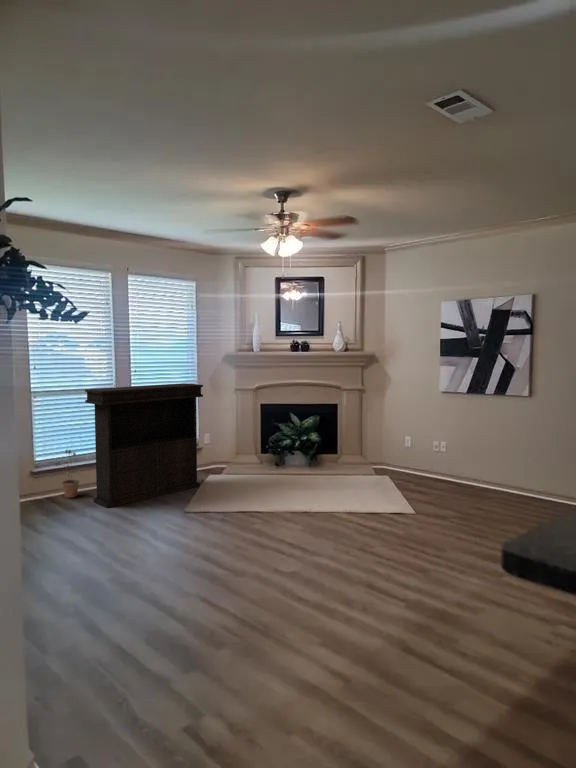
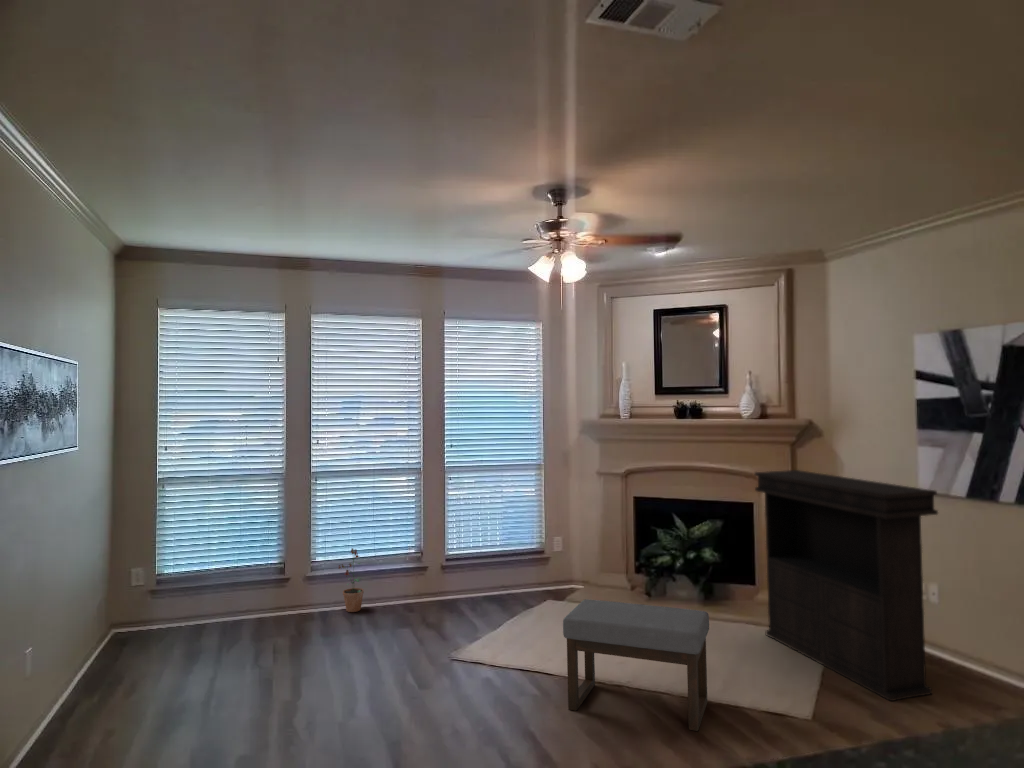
console table: present [85,383,203,508] -> present [755,470,938,701]
ottoman: none [284,460,370,527] -> present [563,599,709,731]

